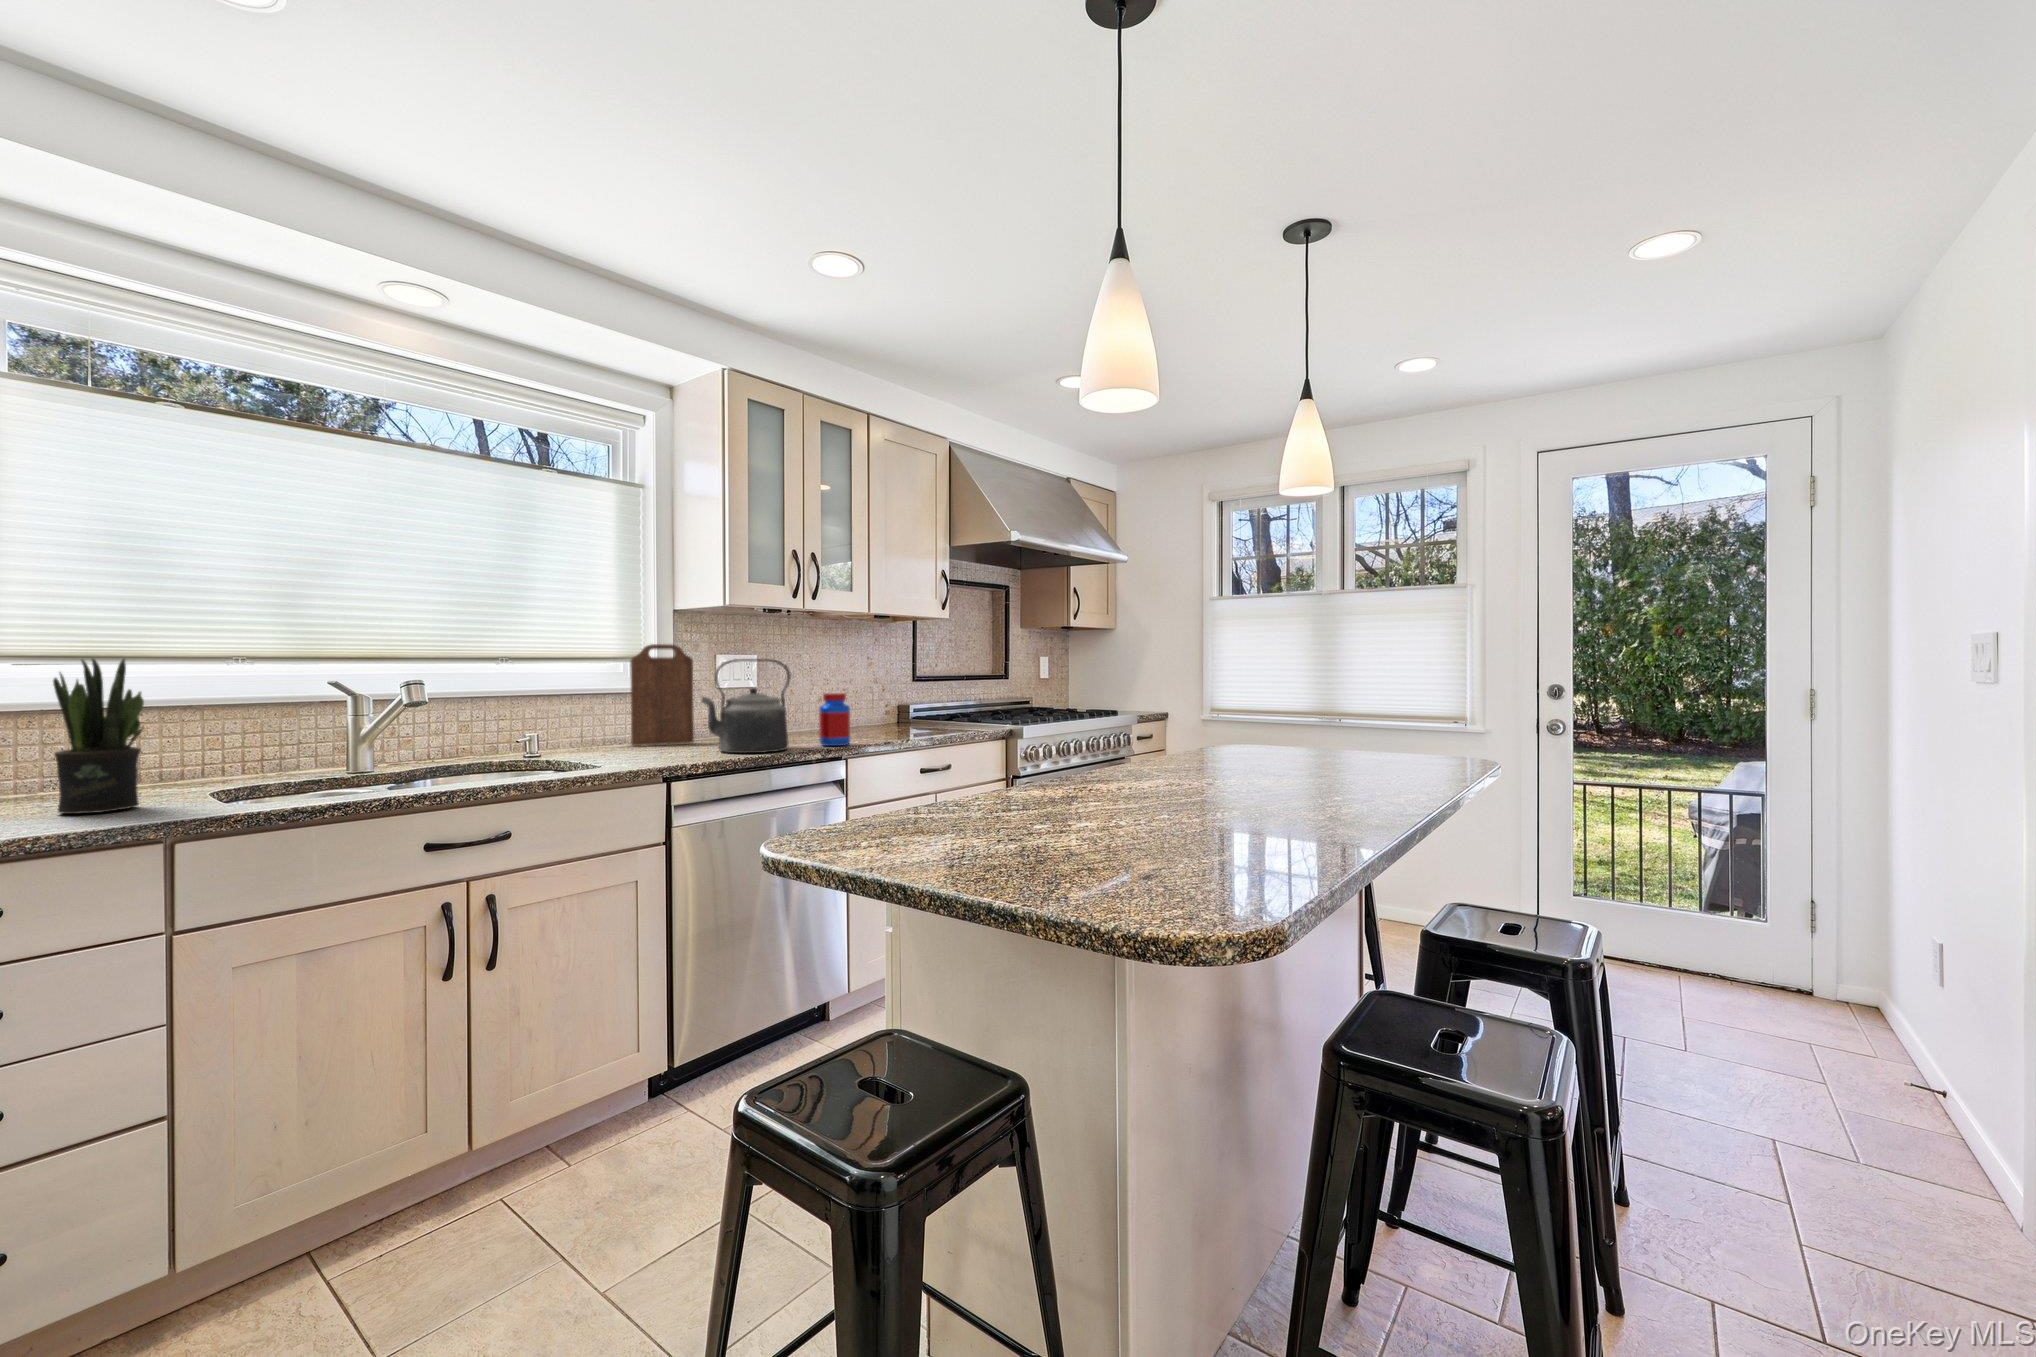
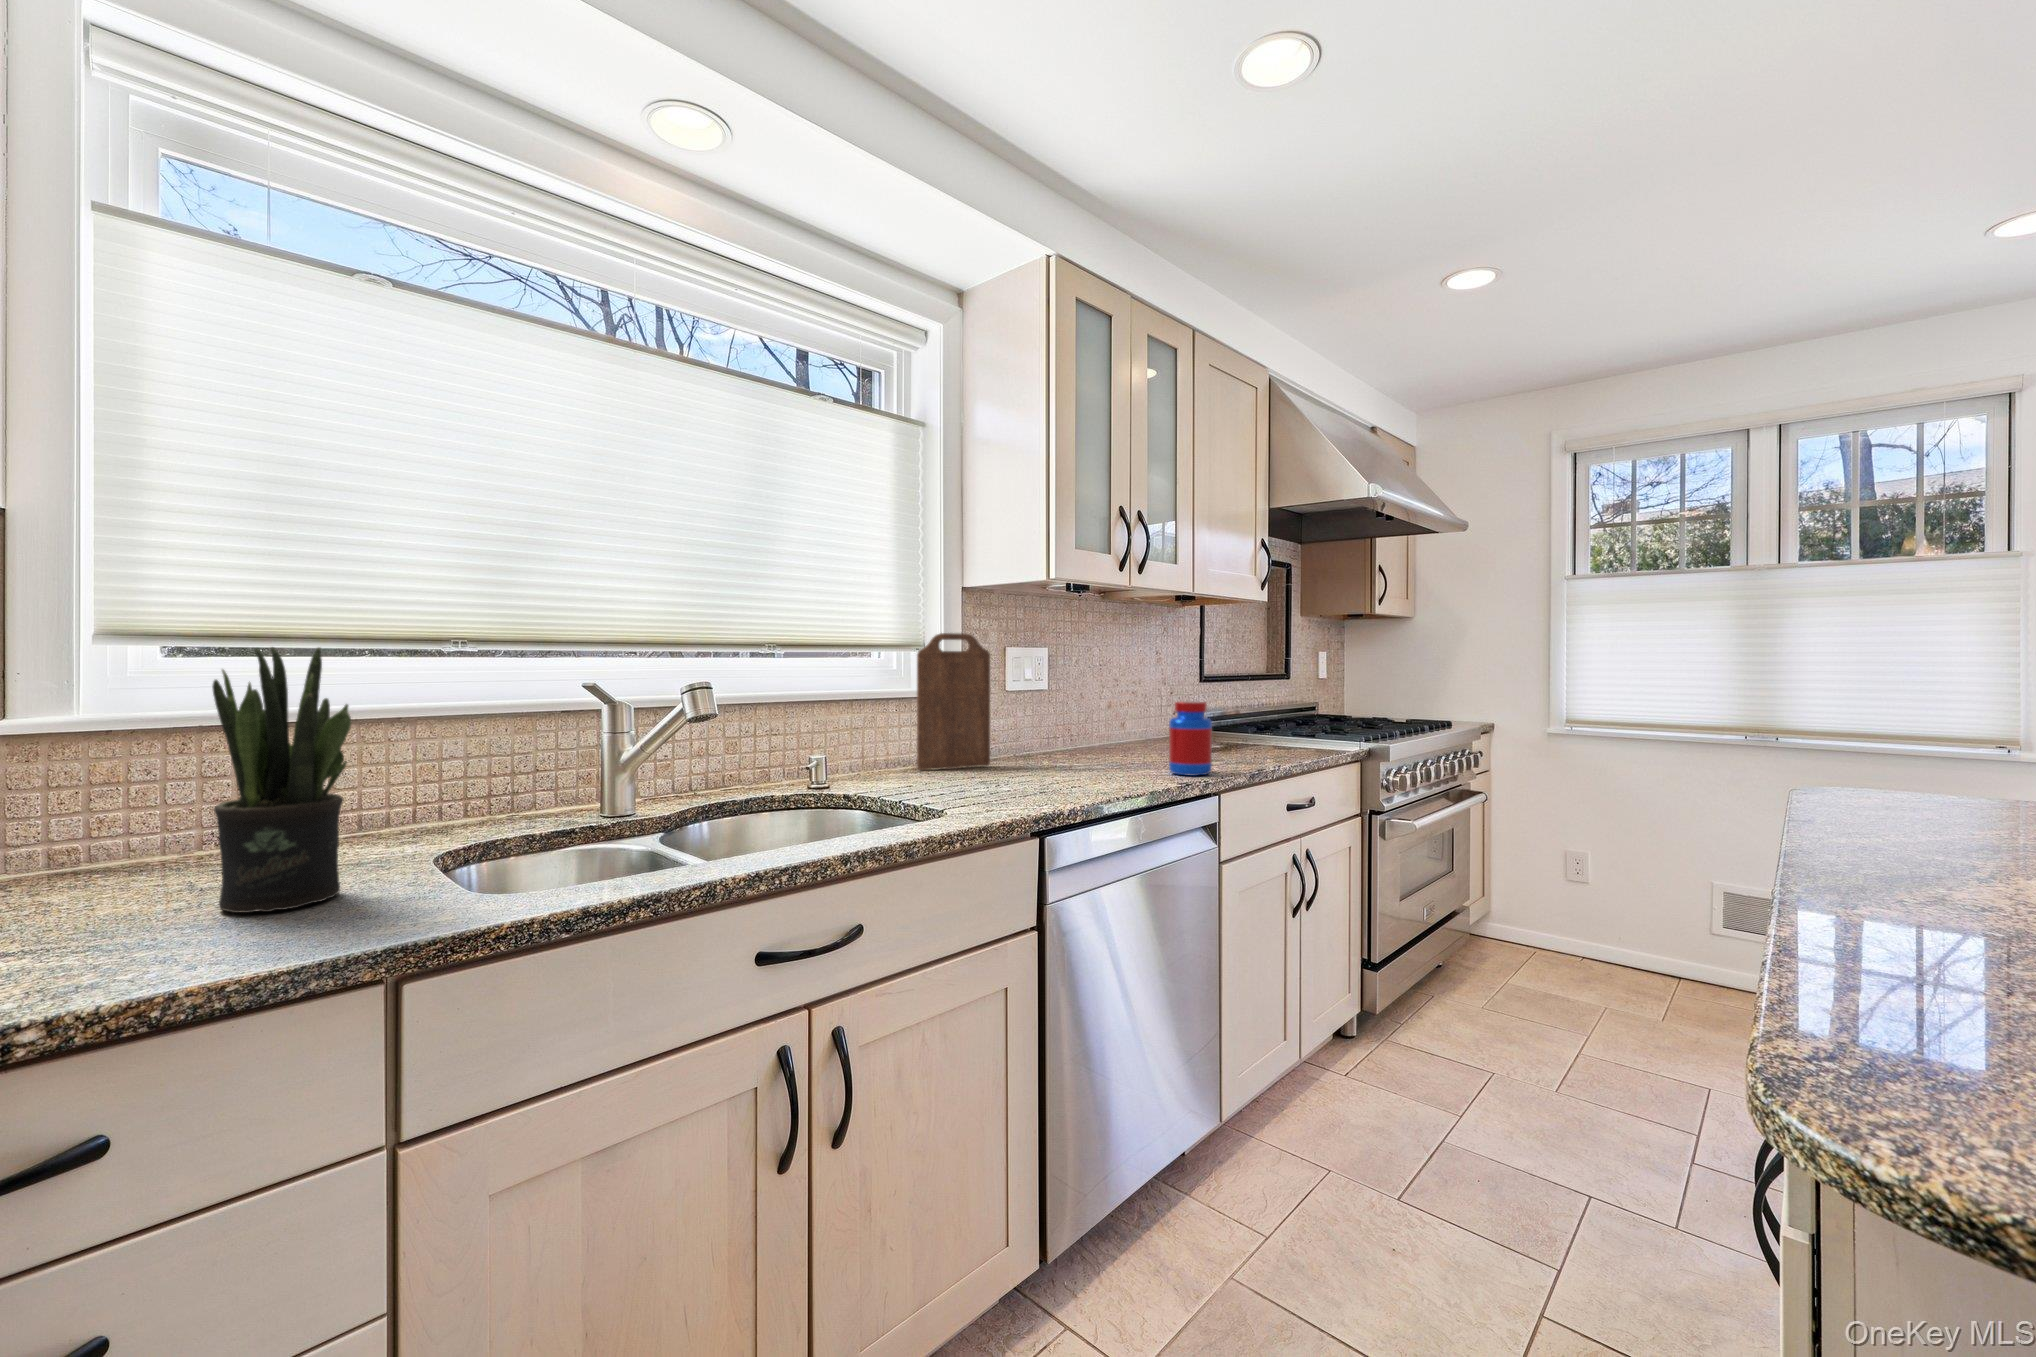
kettle: present [702,659,790,753] -> none [1036,654,1145,787]

